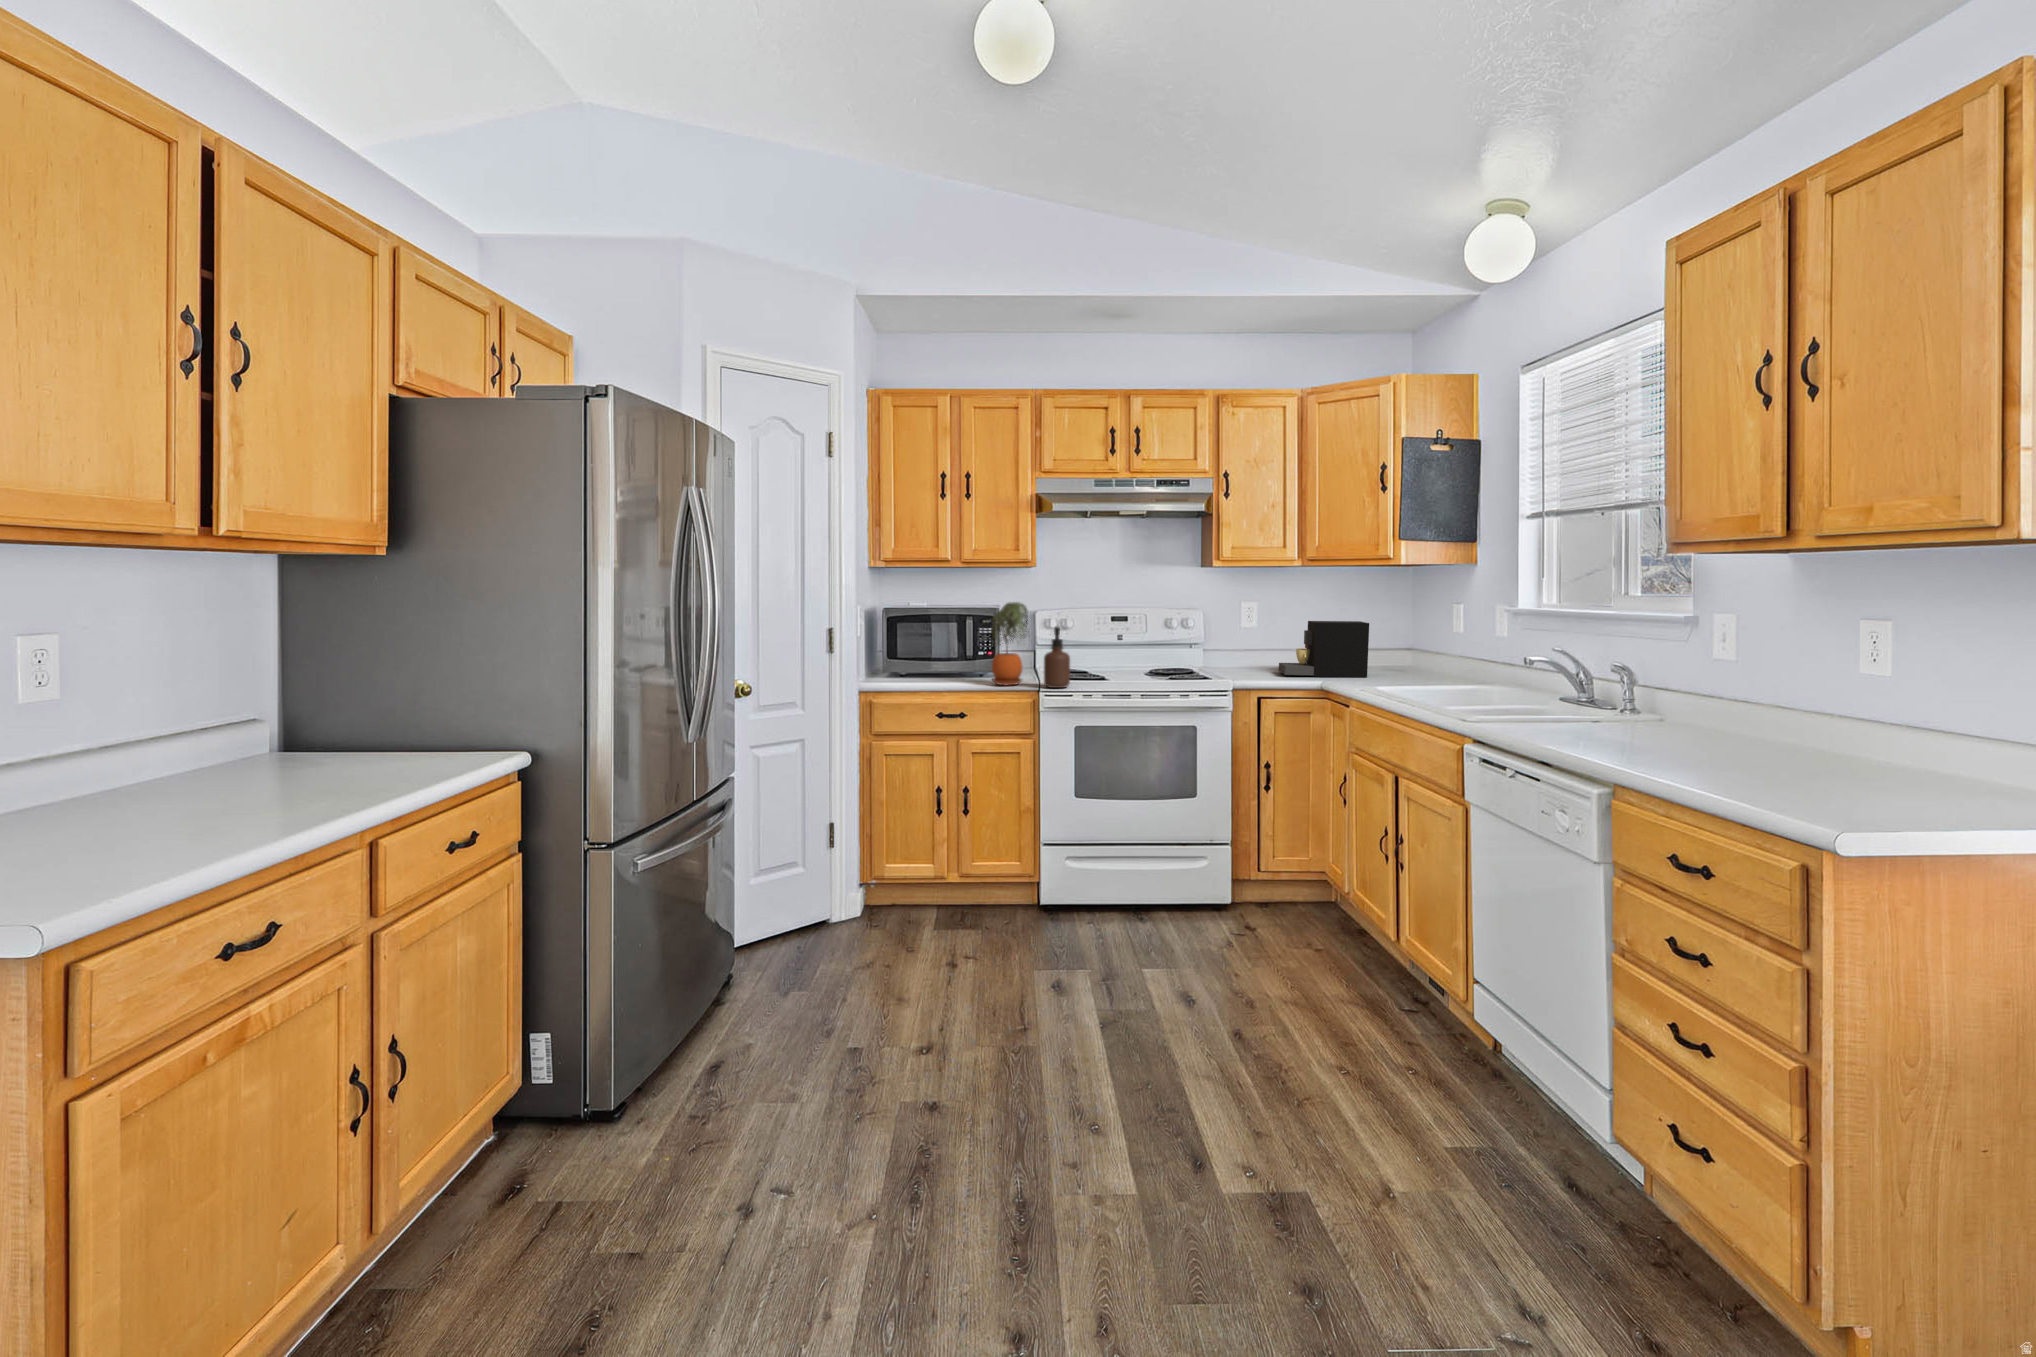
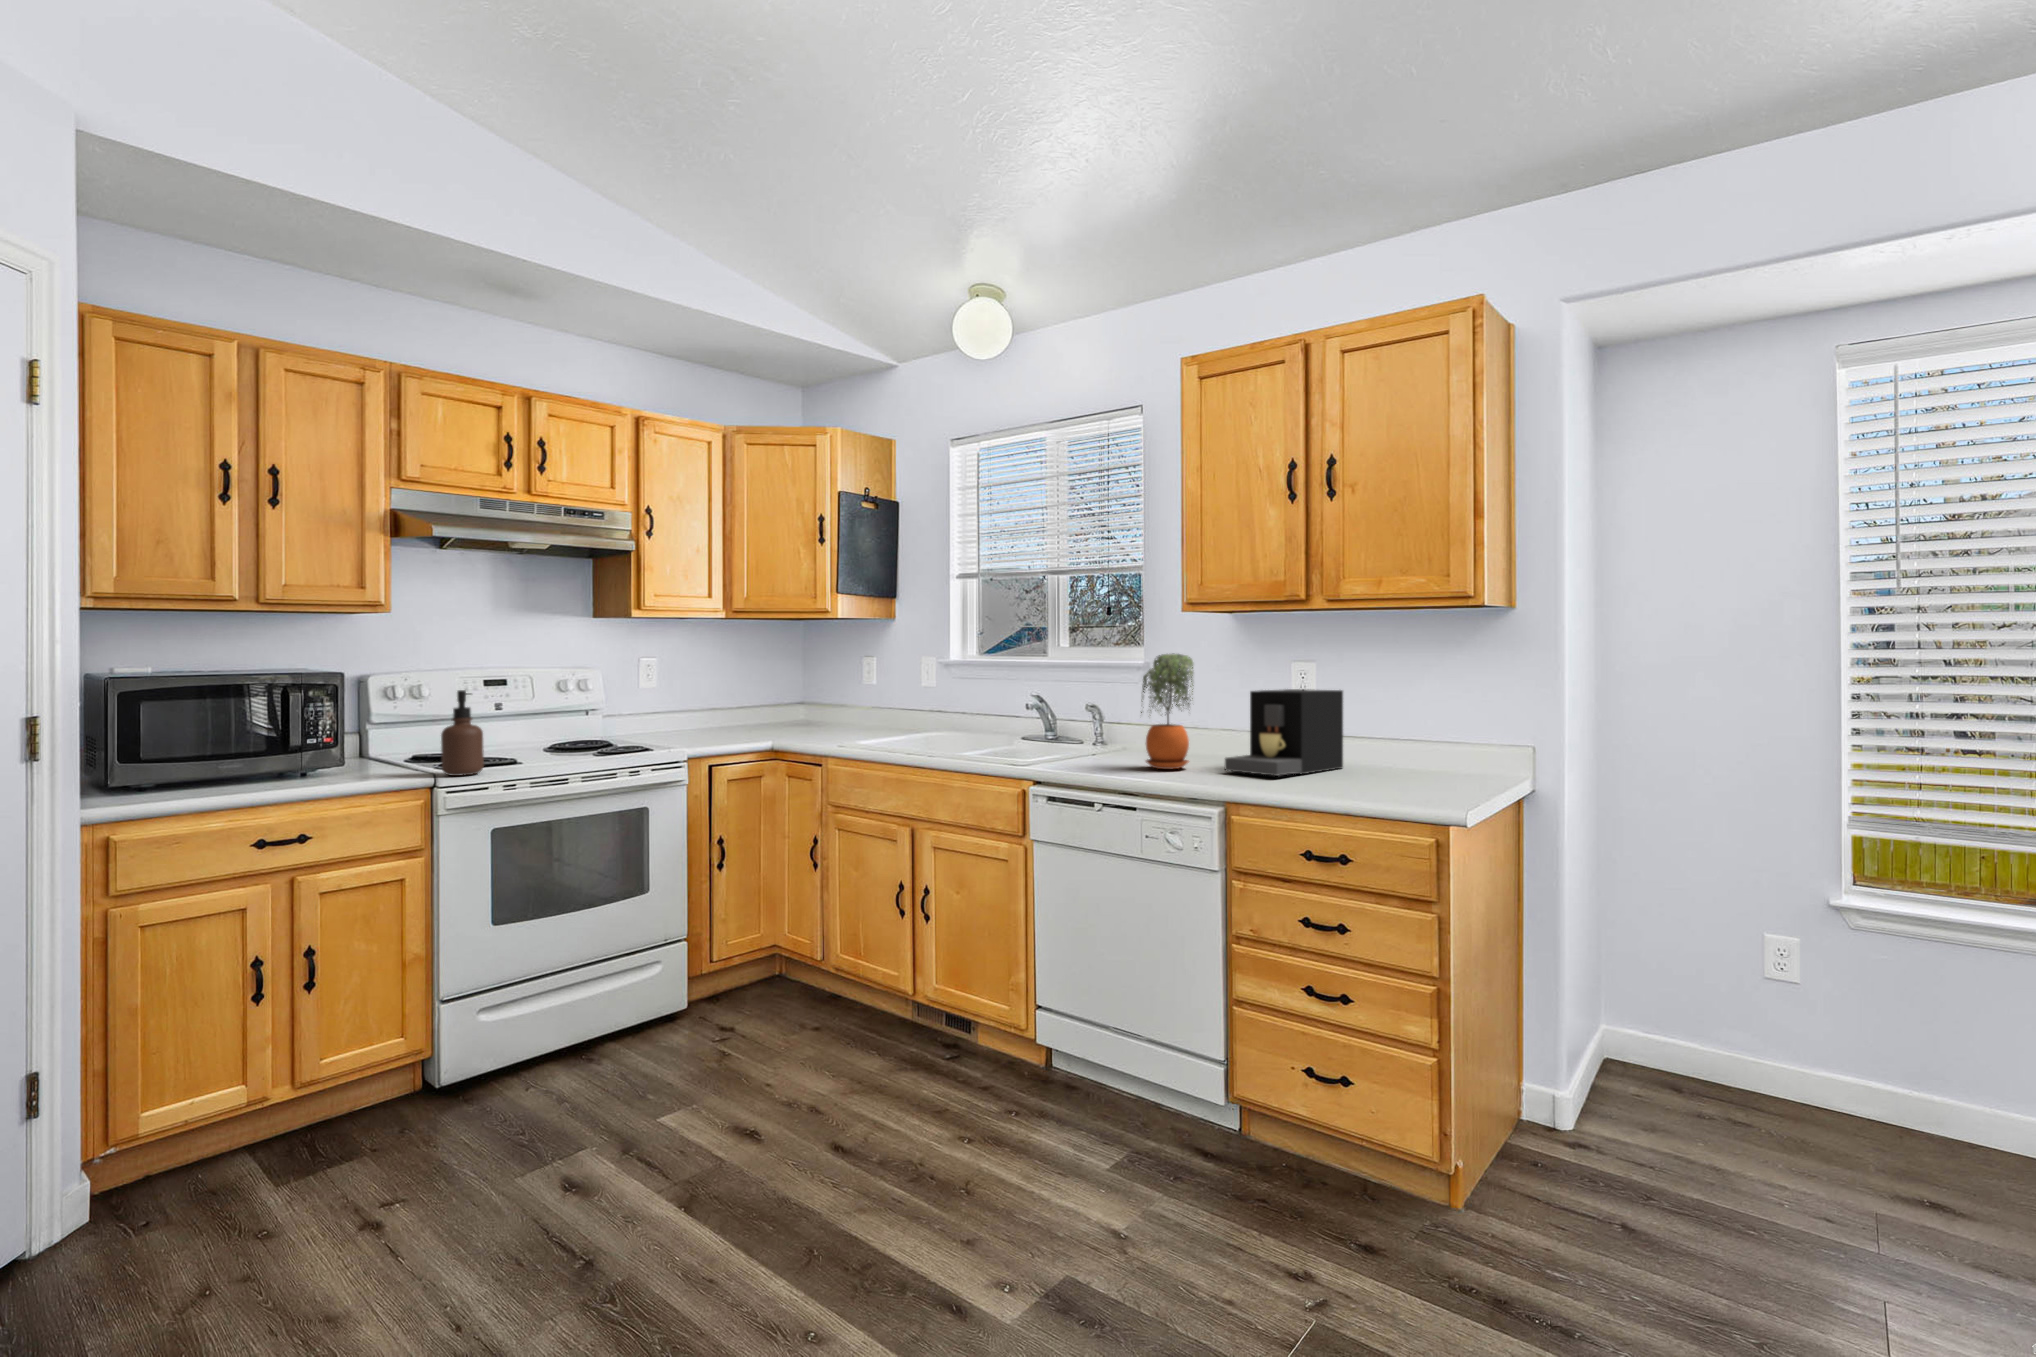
potted plant: present [991,602,1028,686] -> present [1141,654,1194,769]
coffee maker: present [1279,621,1369,677] -> present [1225,689,1343,776]

